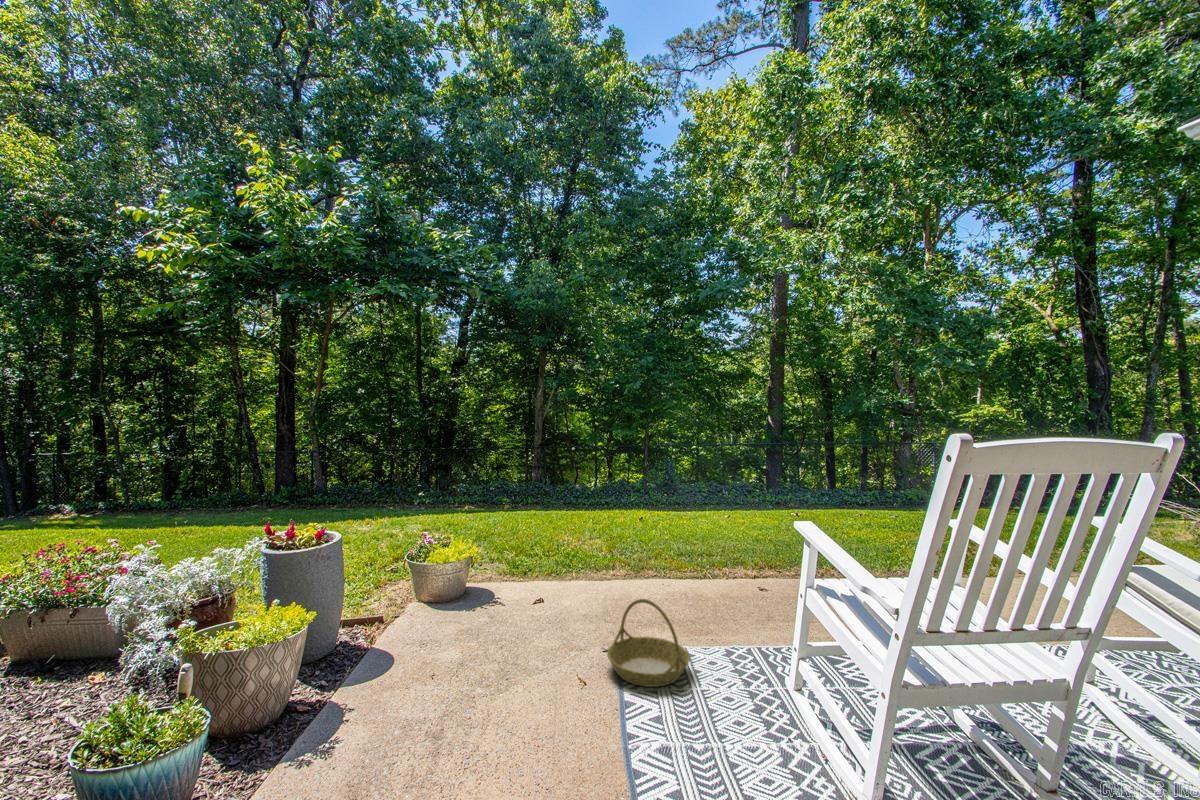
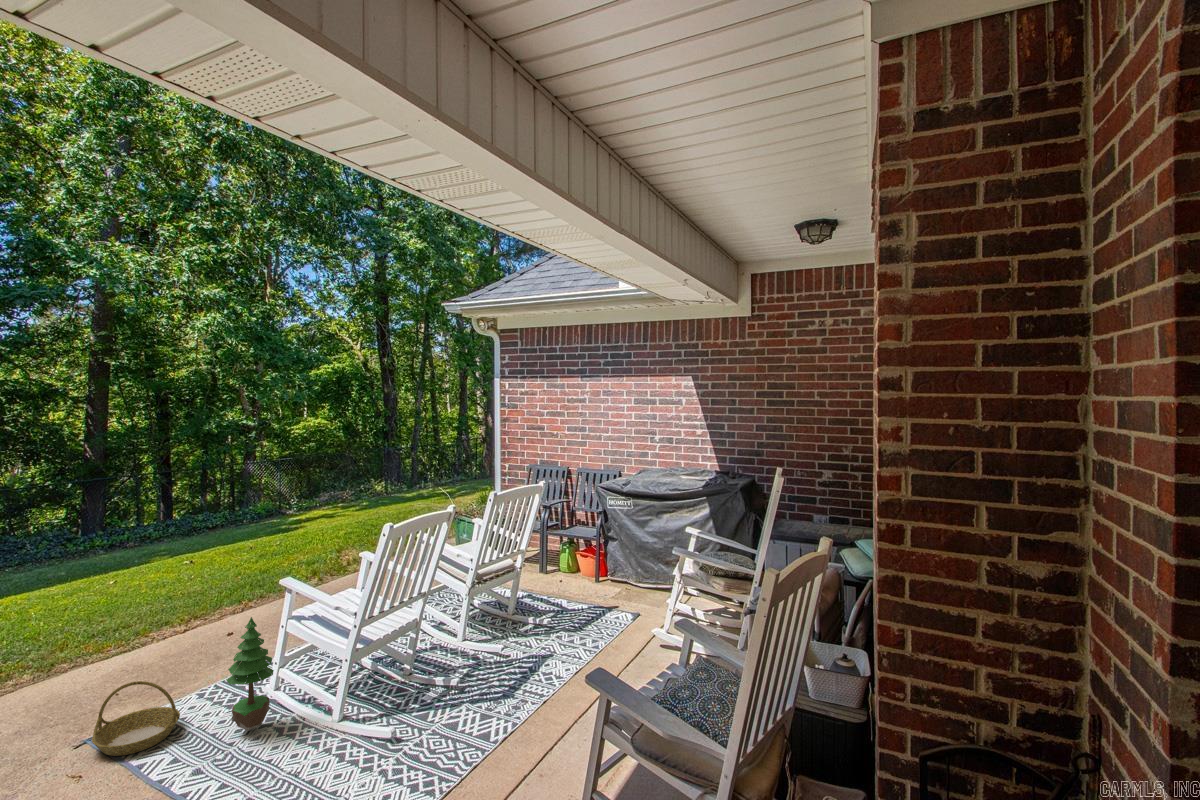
potted tree: none [722,559,786,734] -> present [226,617,274,731]

